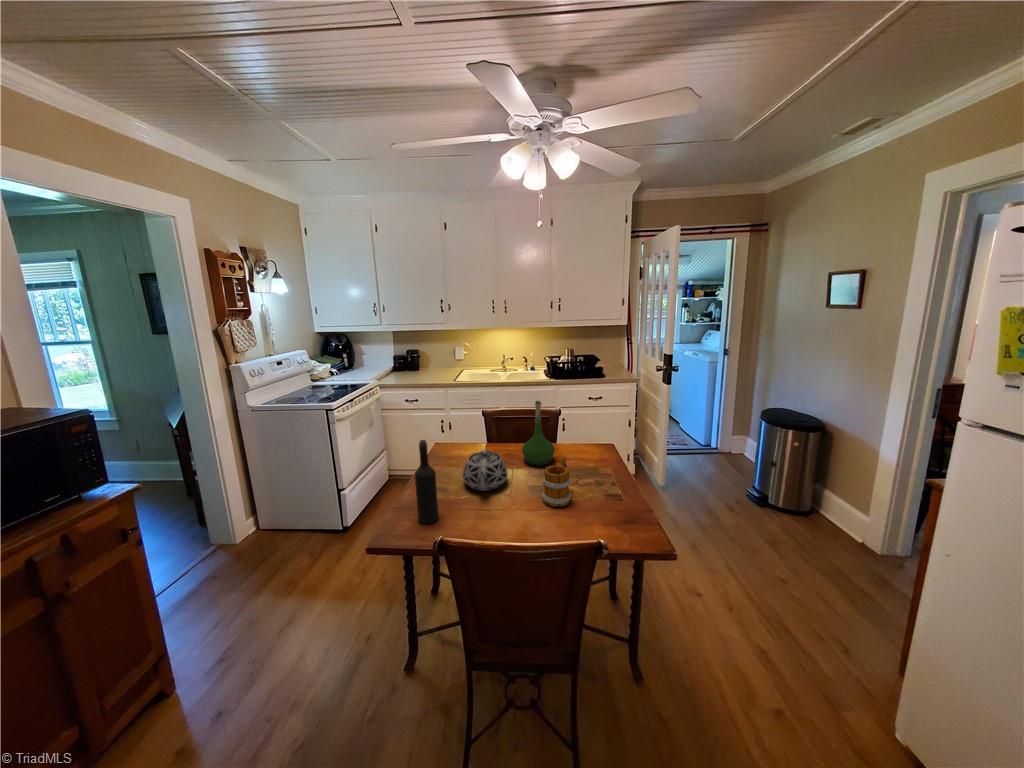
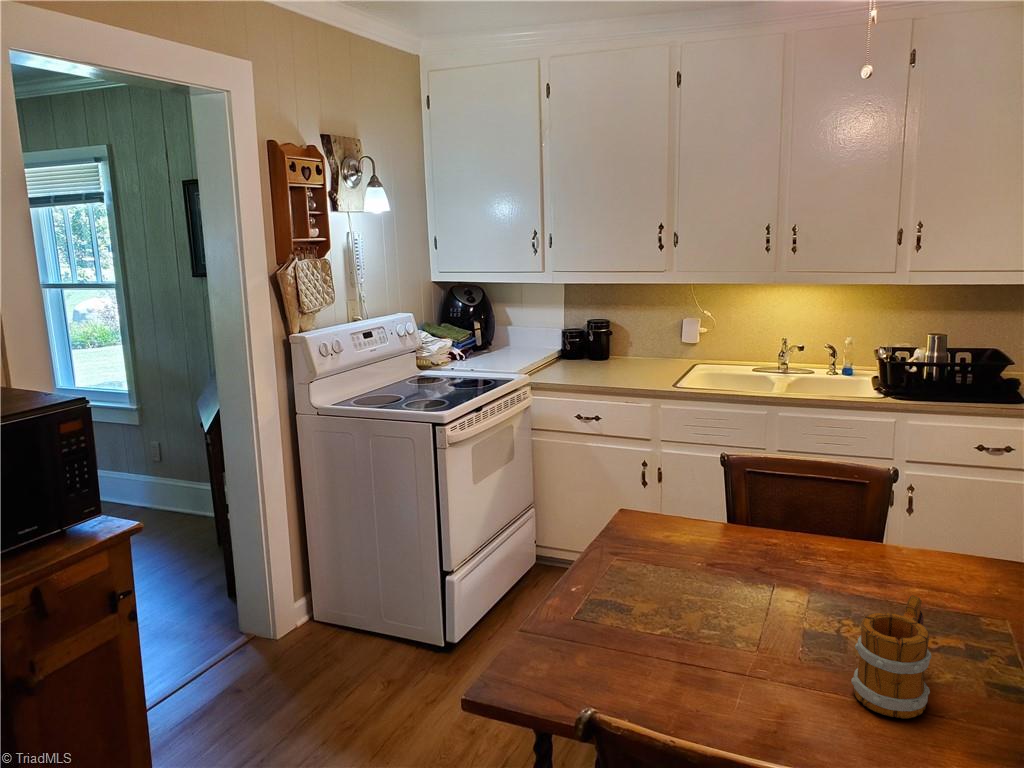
vase: present [522,401,555,466] -> none [810,450,893,602]
wine bottle: present [415,440,438,523] -> none [563,513,606,689]
teapot: present [463,450,508,491] -> none [668,547,770,640]

